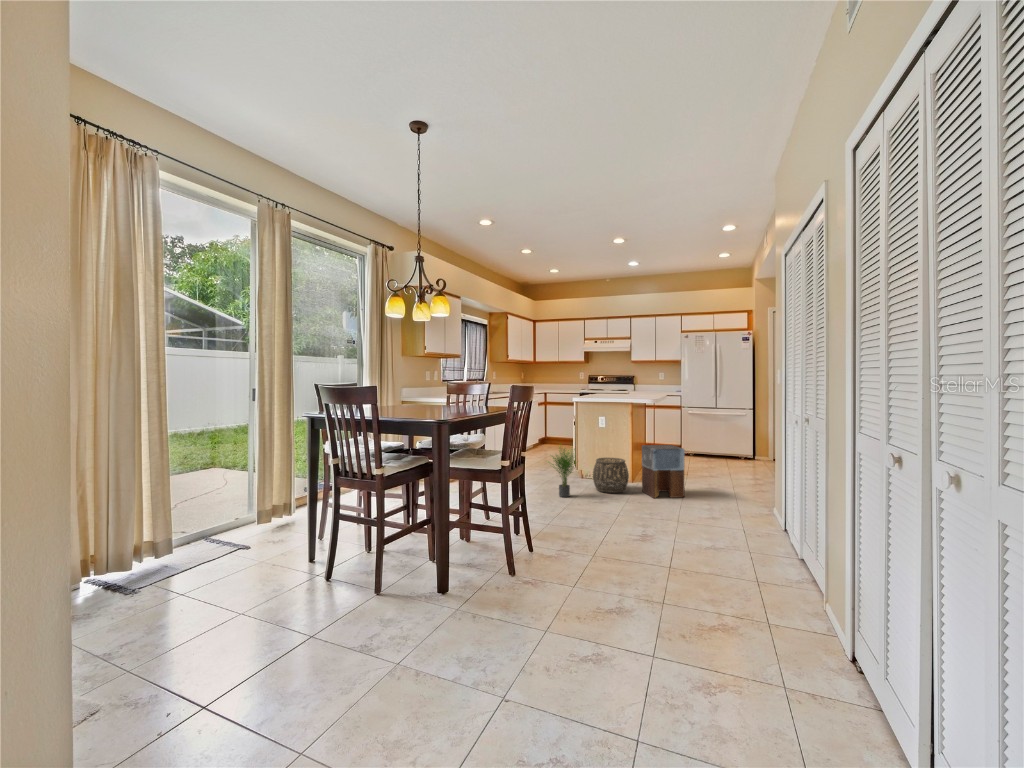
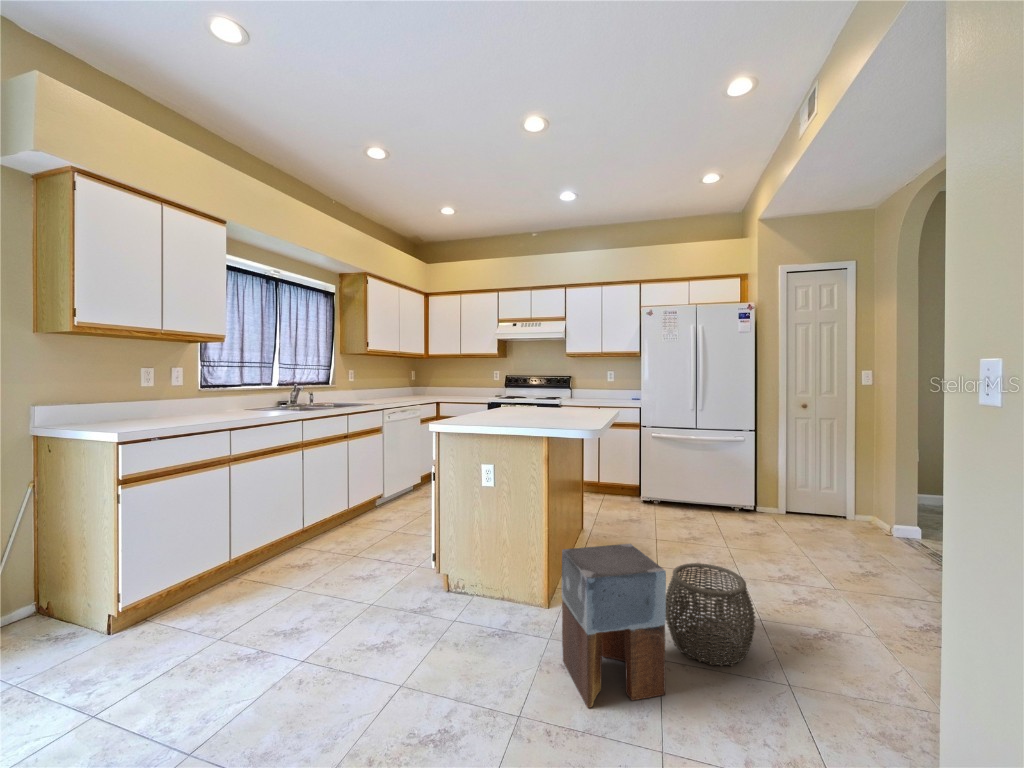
potted plant: present [552,449,575,497] -> none [294,558,396,717]
woven basket: present [593,458,629,493] -> present [666,563,756,666]

